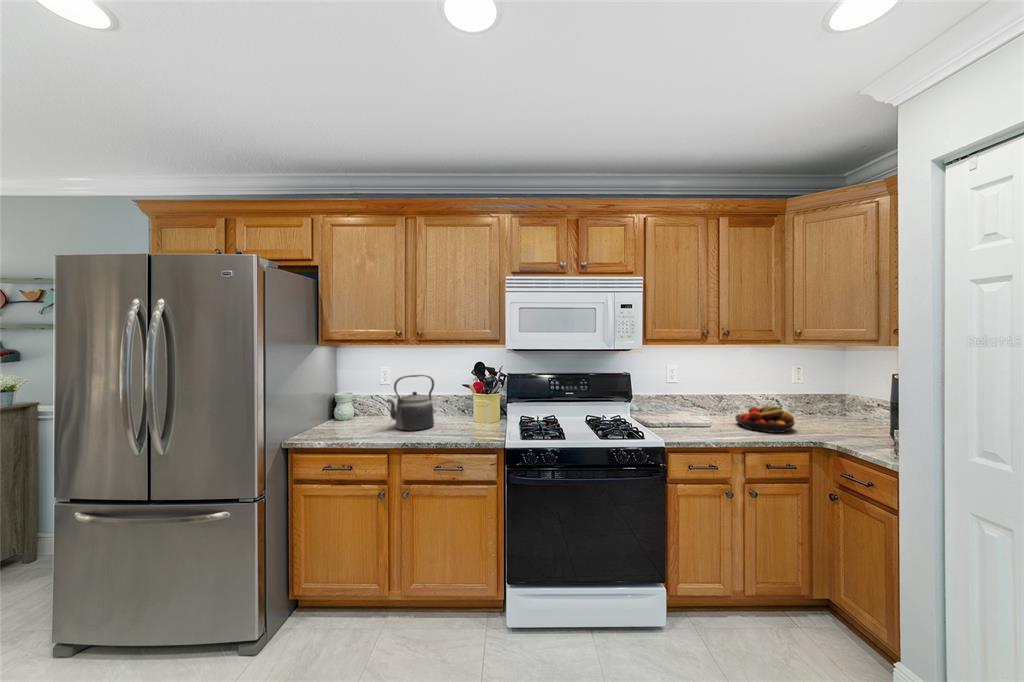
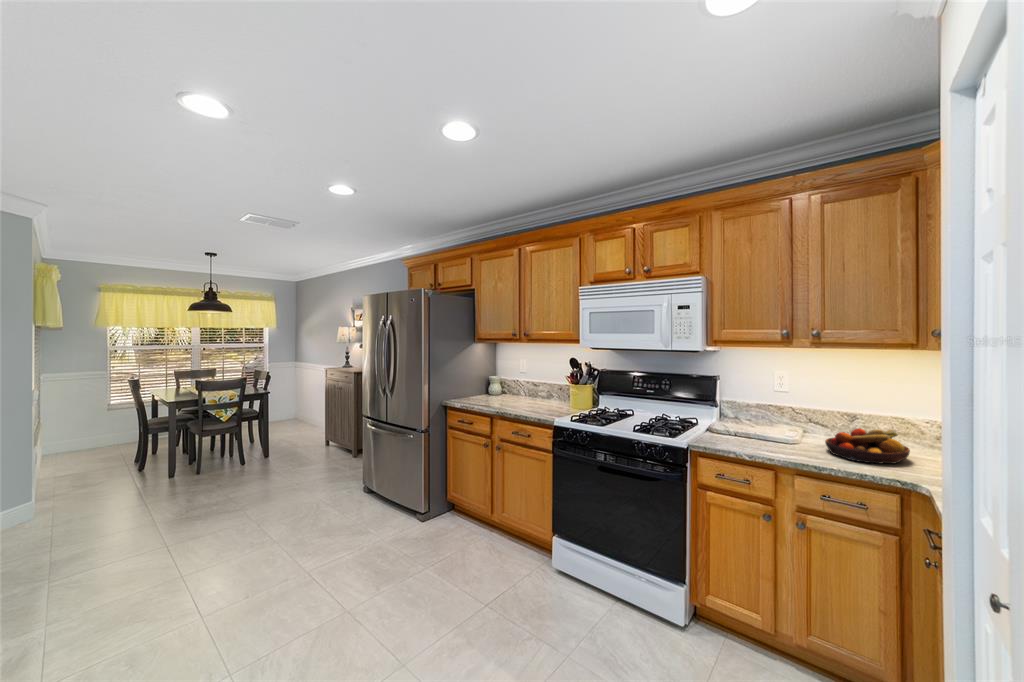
kettle: present [387,375,434,431] -> none [501,365,538,406]

